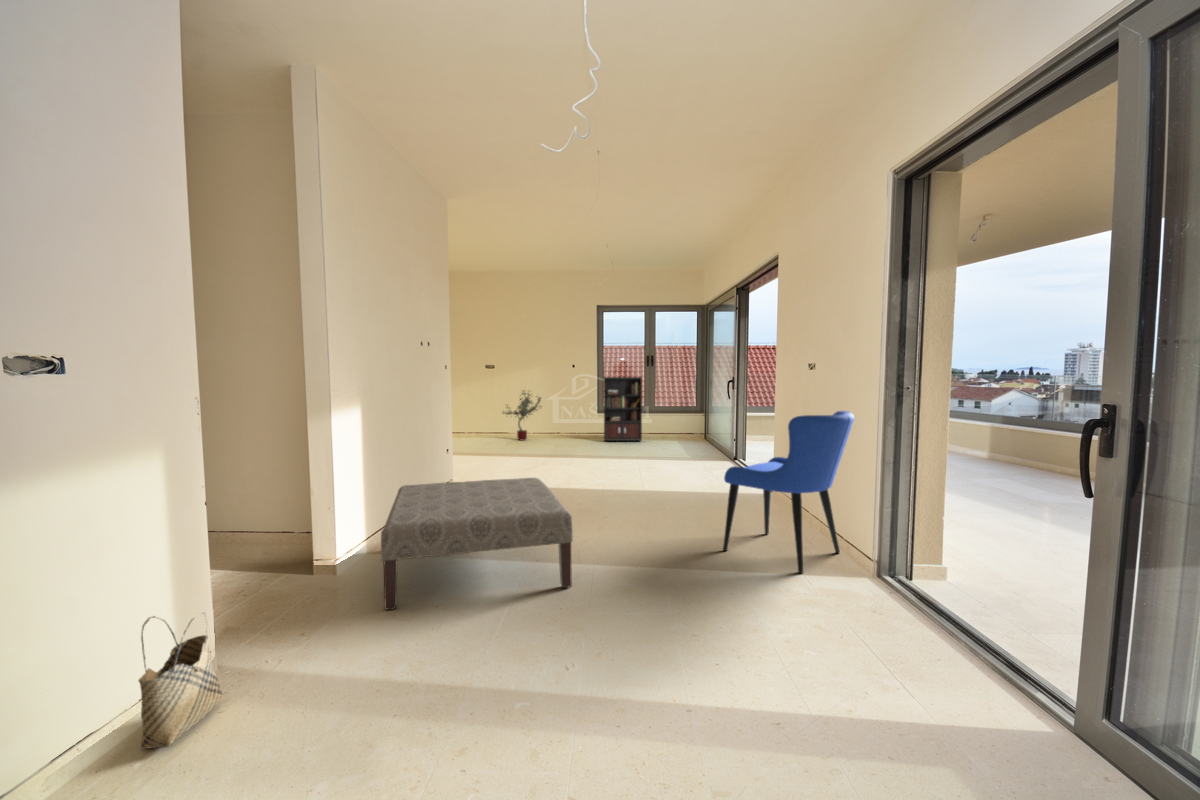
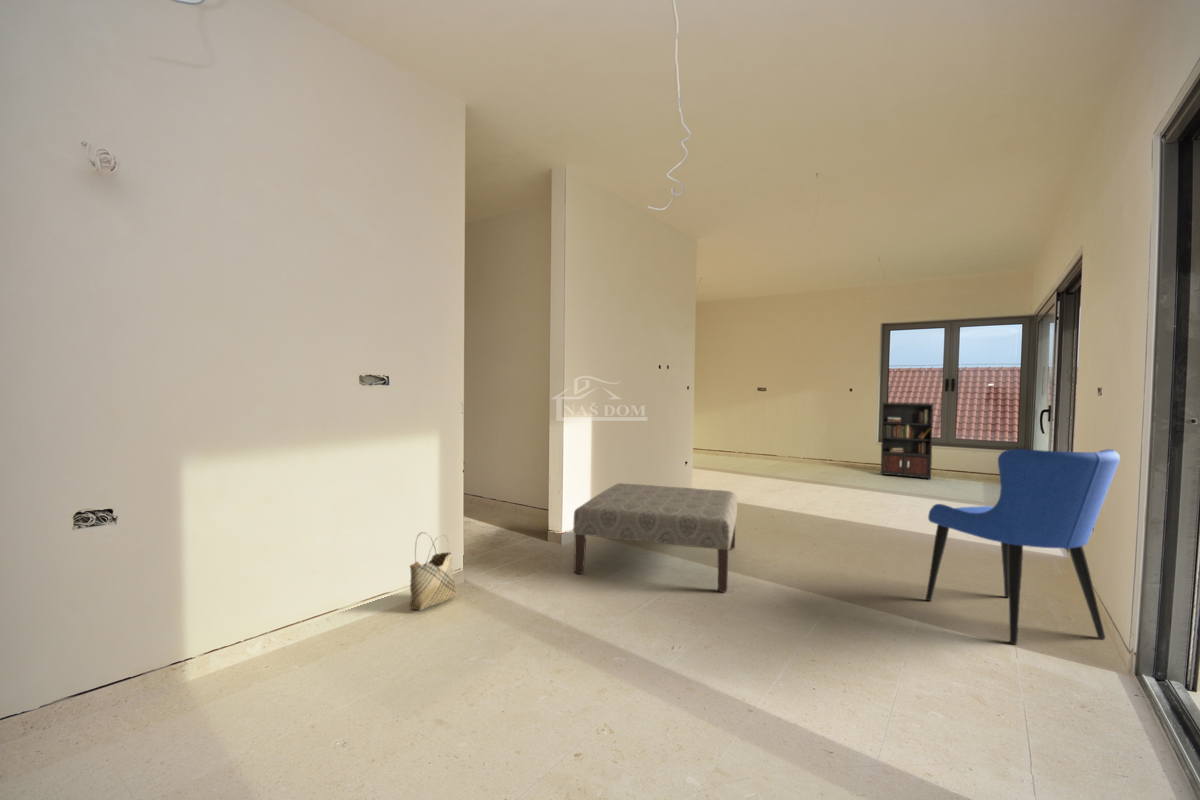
potted tree: present [503,392,542,440] -> none [768,413,811,465]

